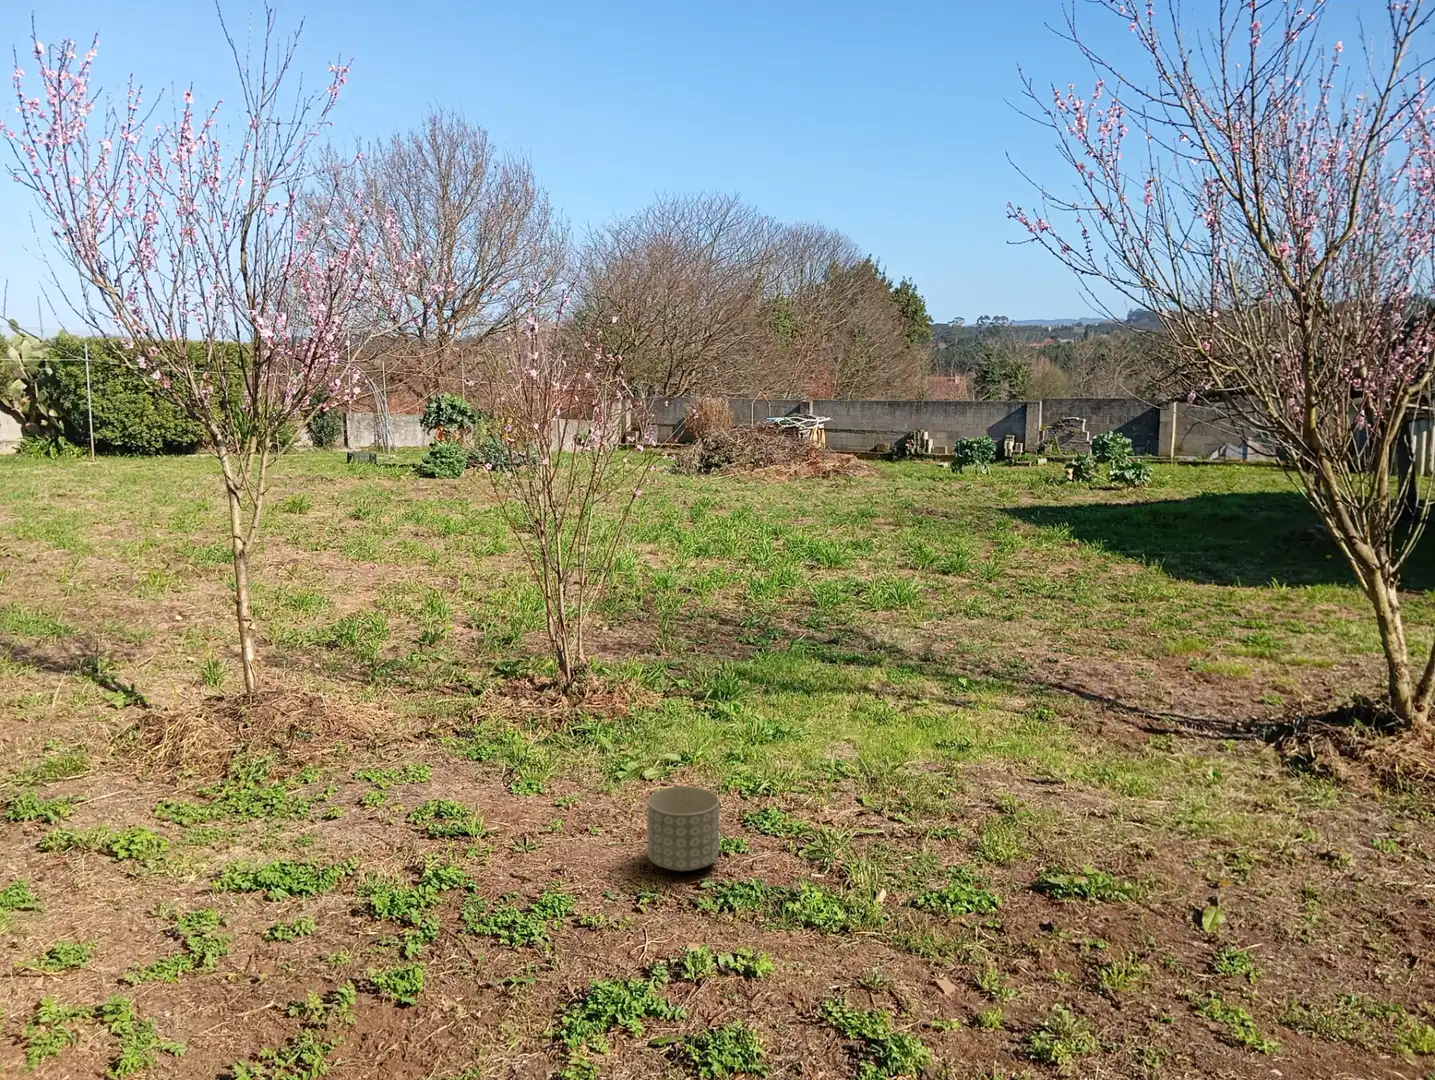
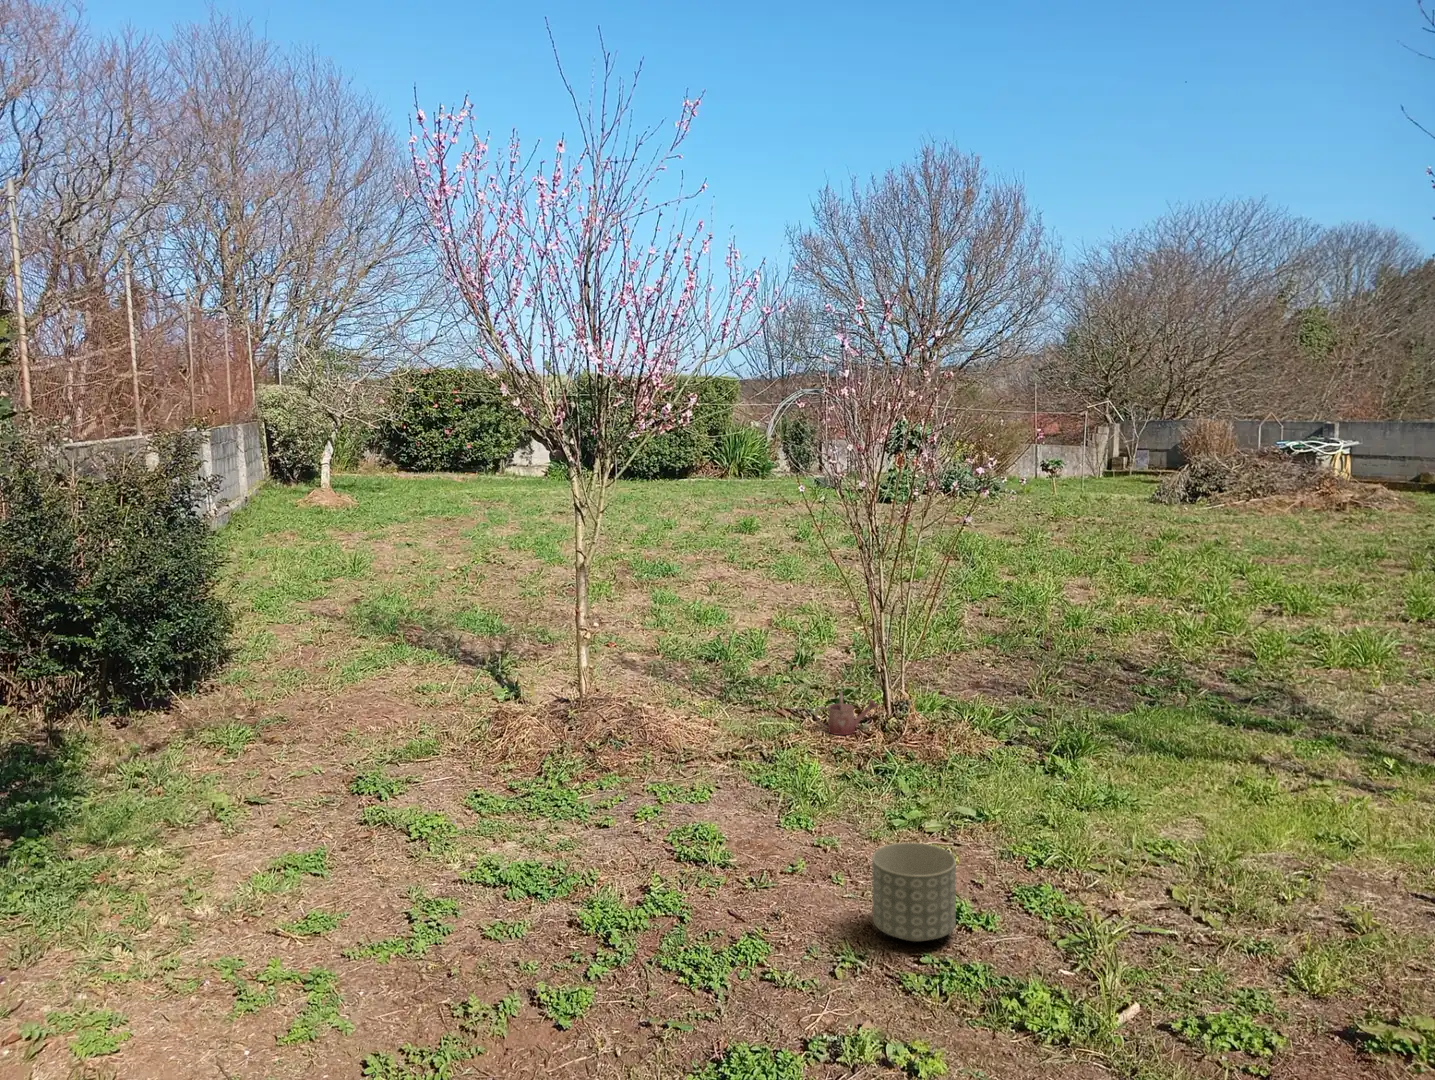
watering can: none [495,661,554,702] -> present [815,692,878,735]

